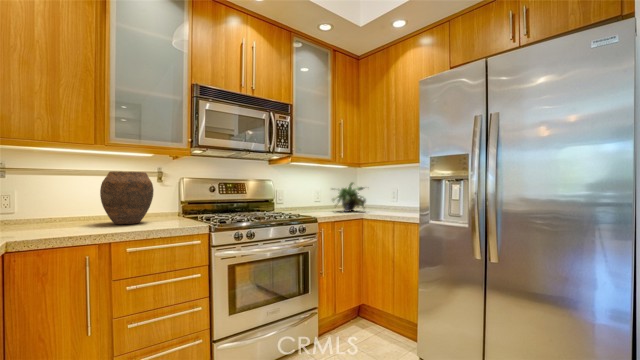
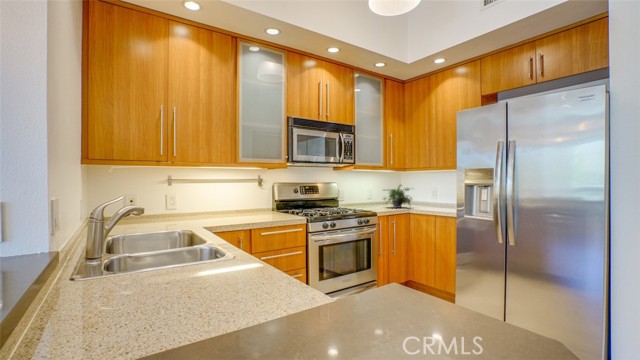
vase: present [100,171,154,224] -> none [233,181,265,217]

